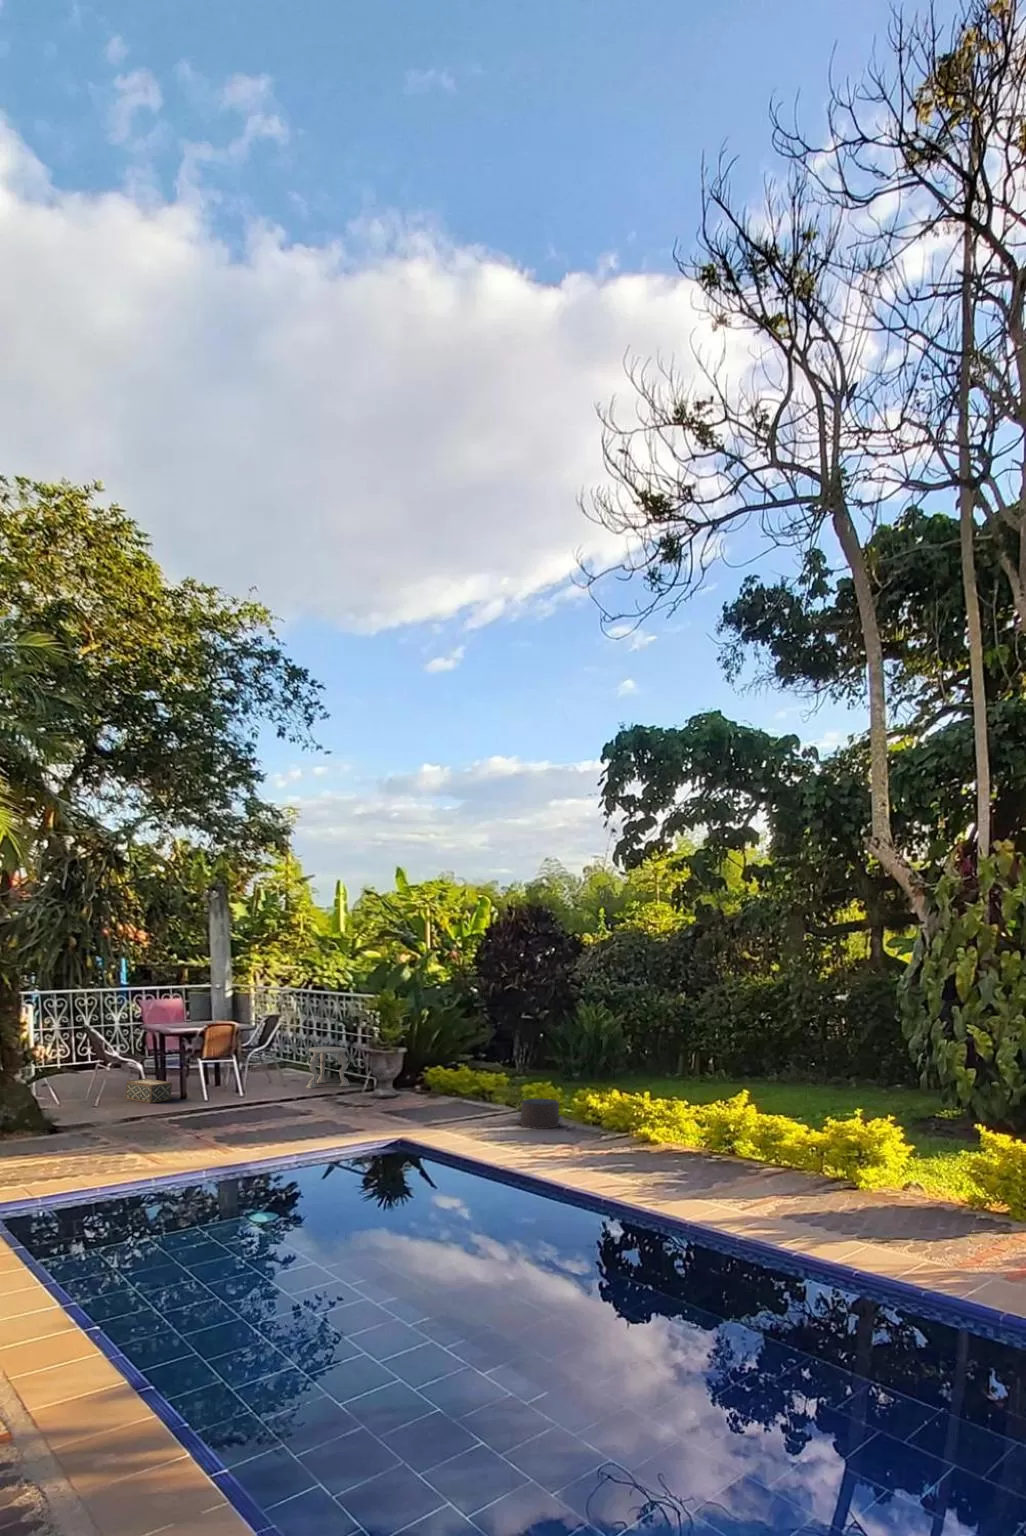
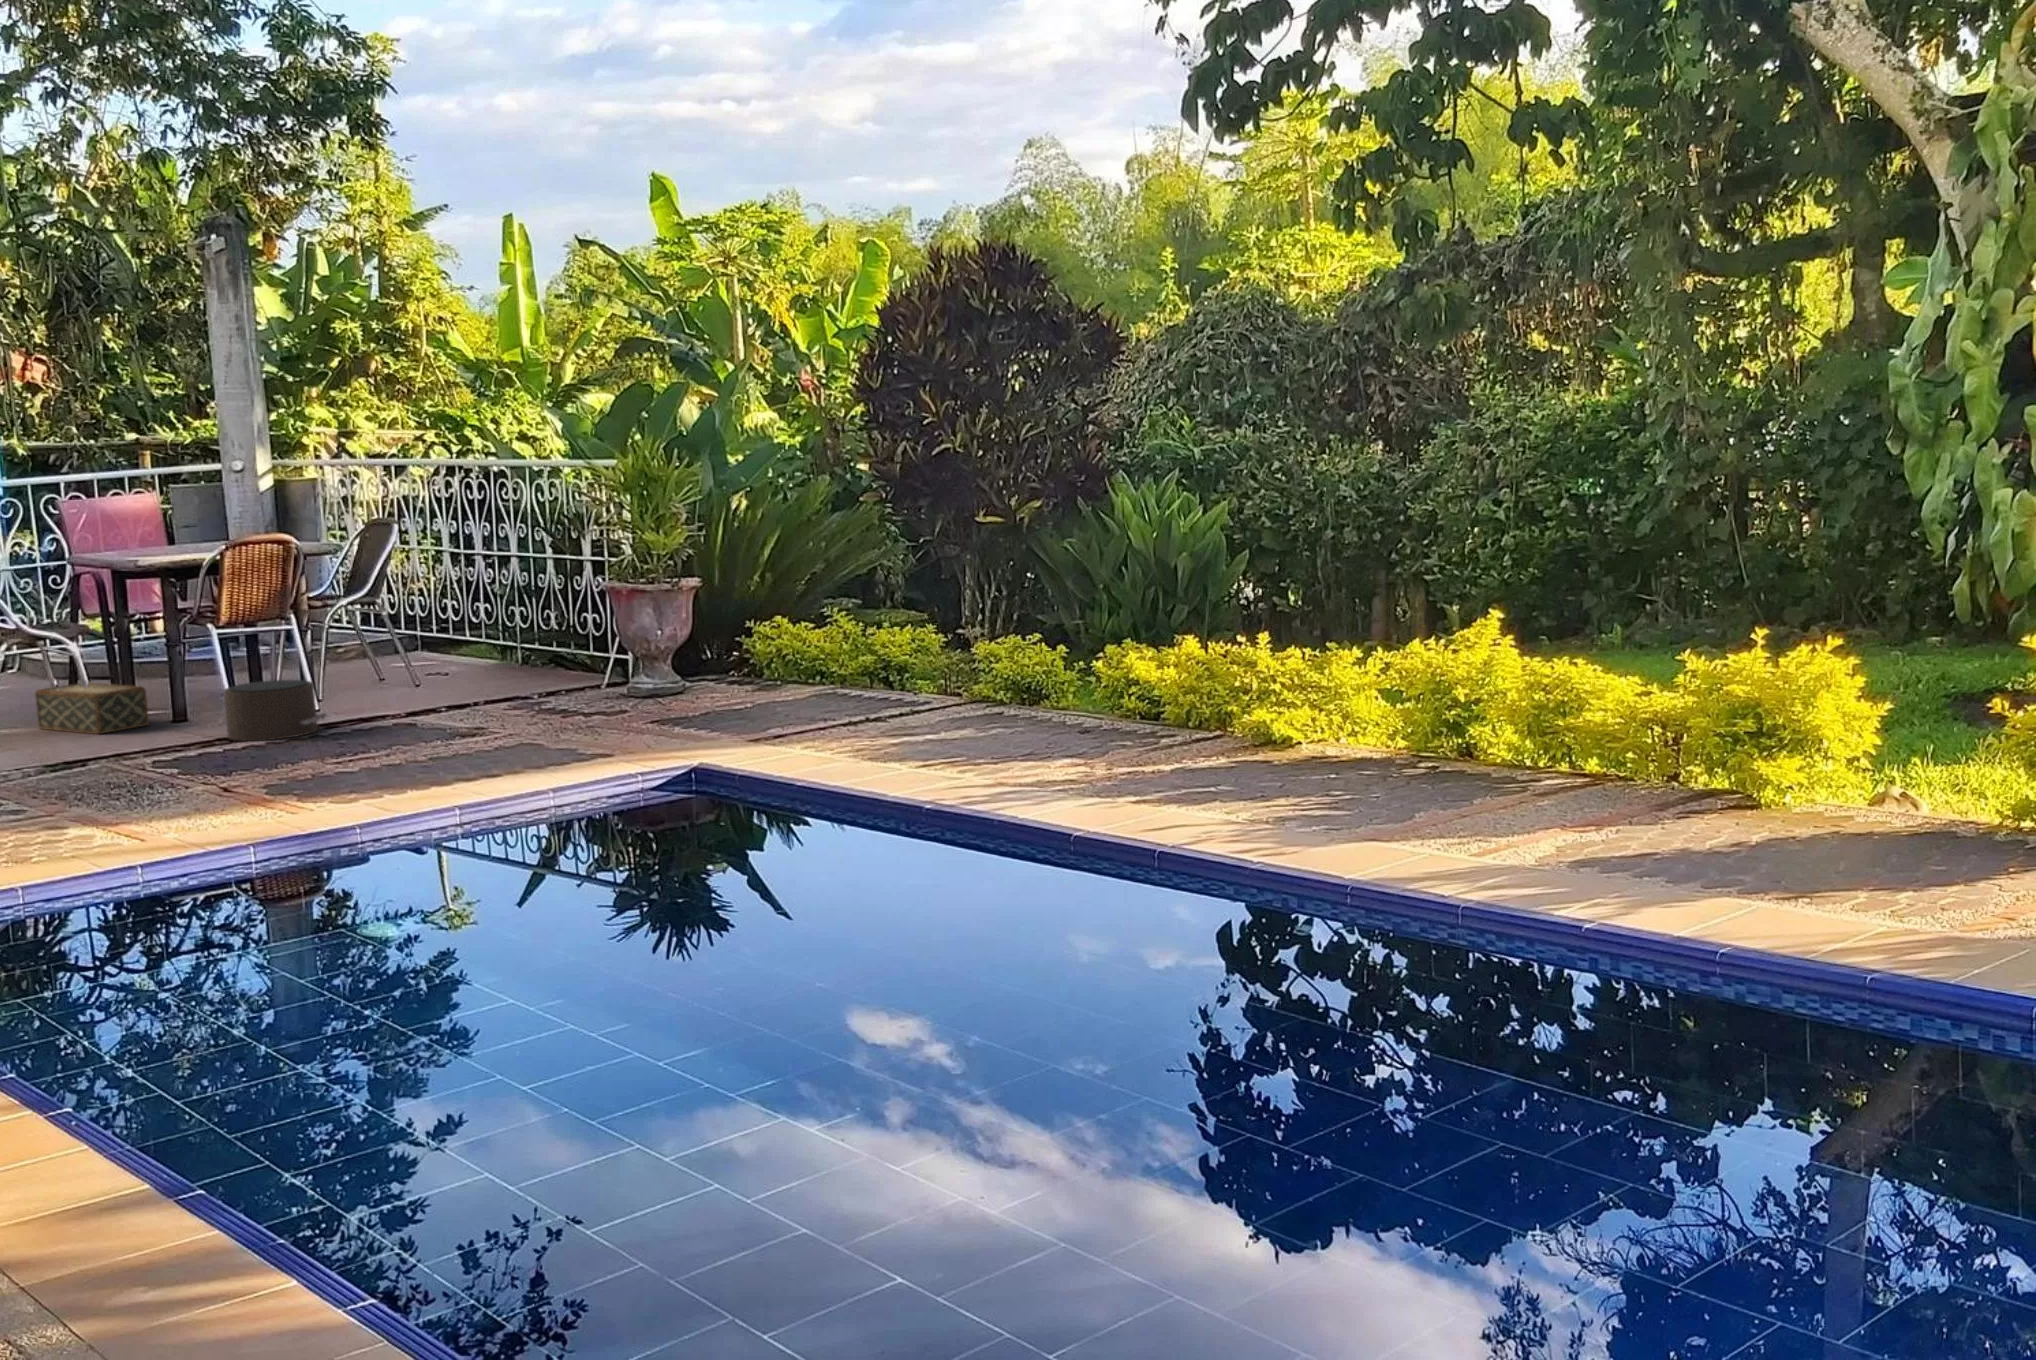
side table: present [306,1047,350,1088] -> none [470,592,578,686]
pouf: present [517,1099,563,1129] -> present [208,680,326,741]

